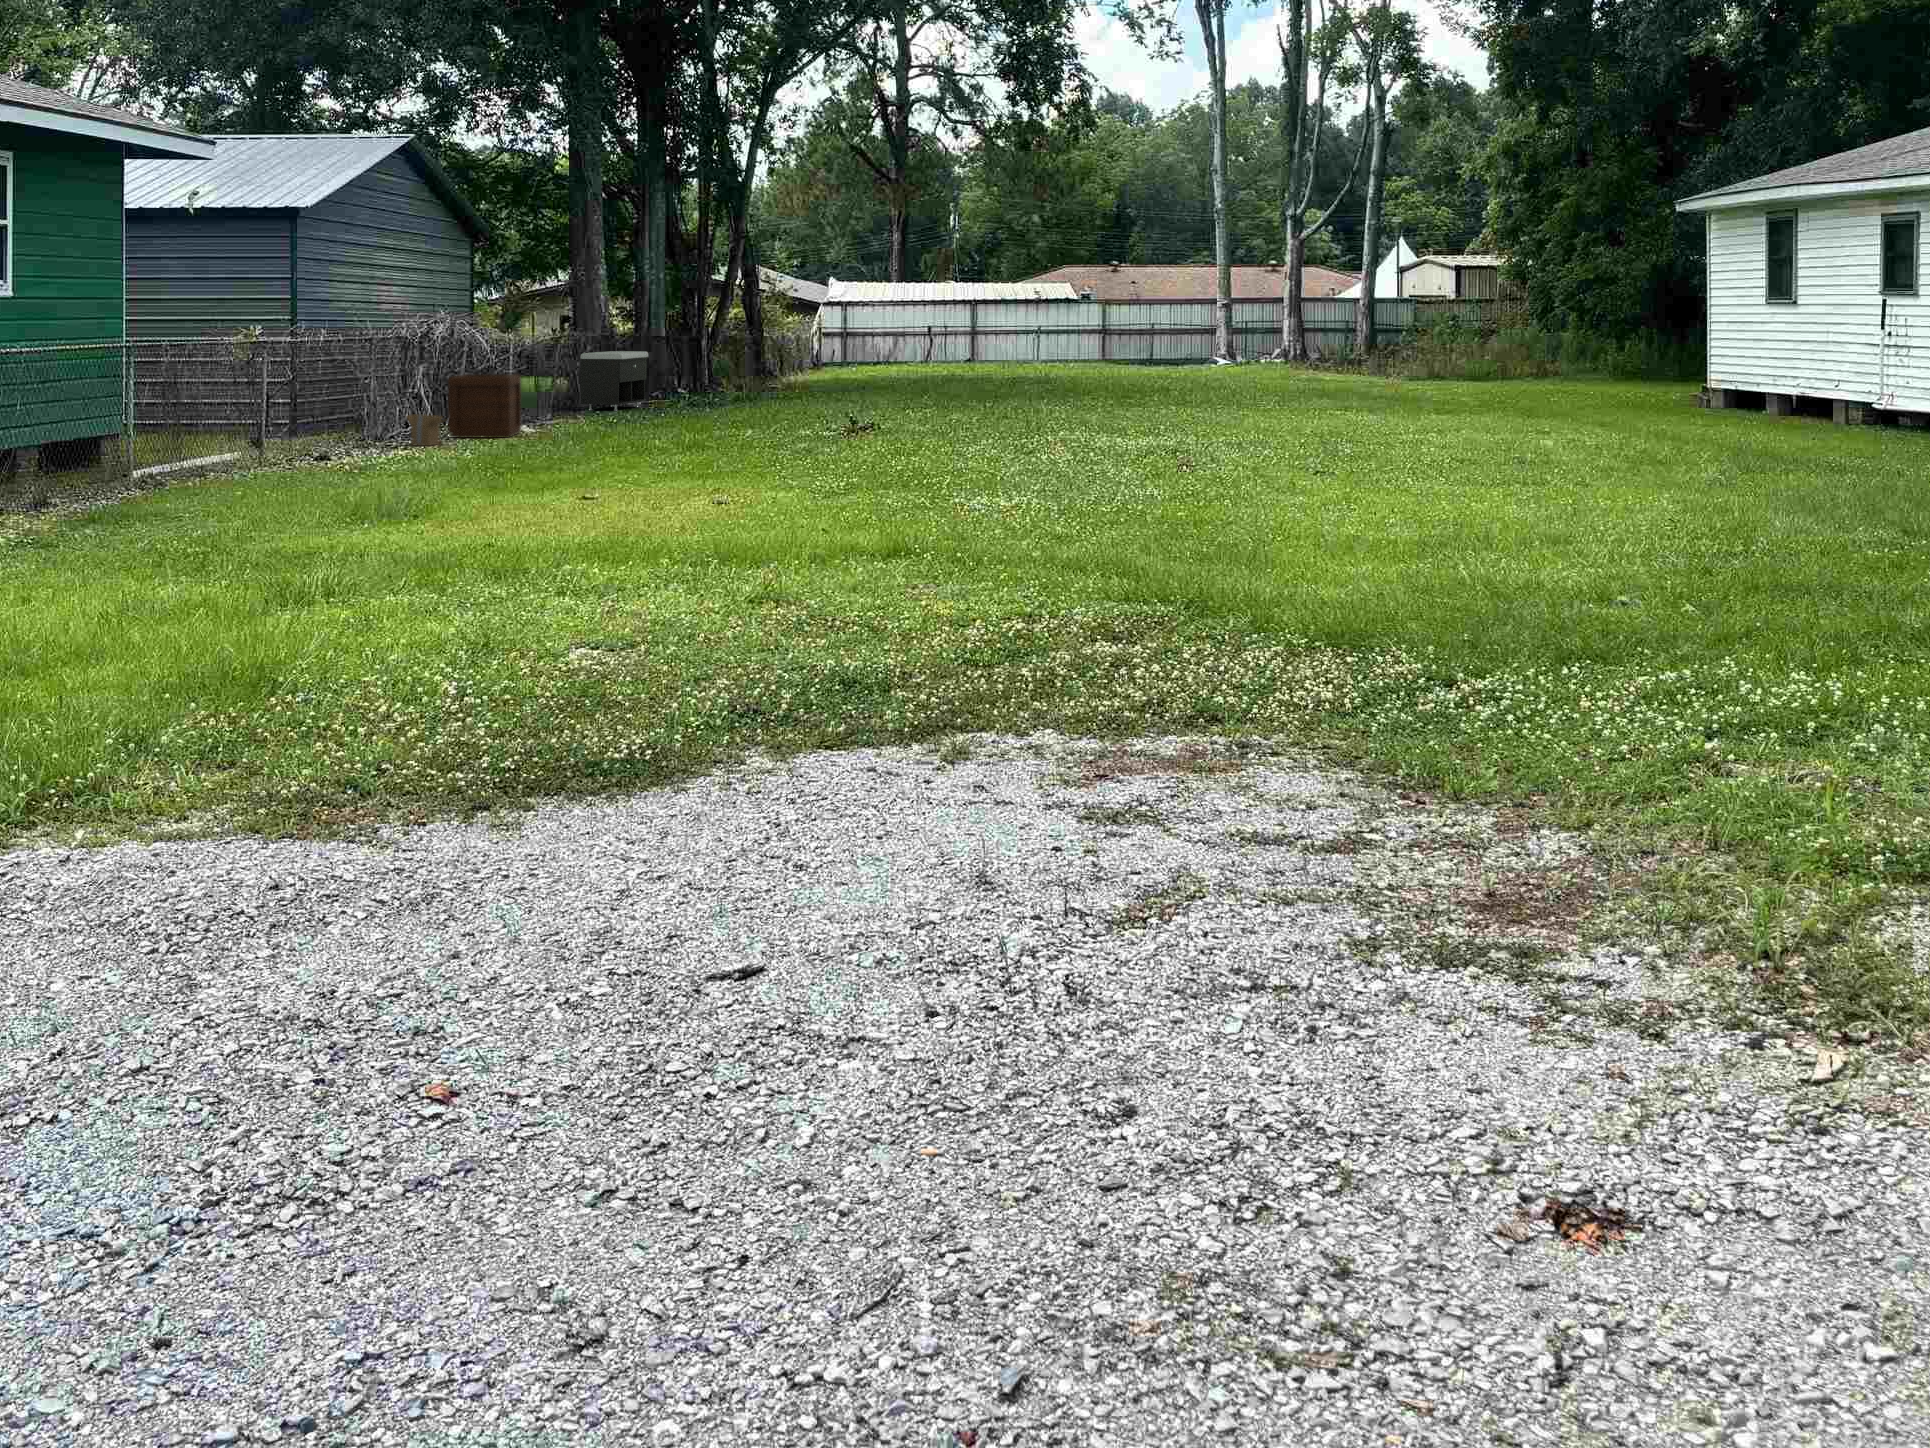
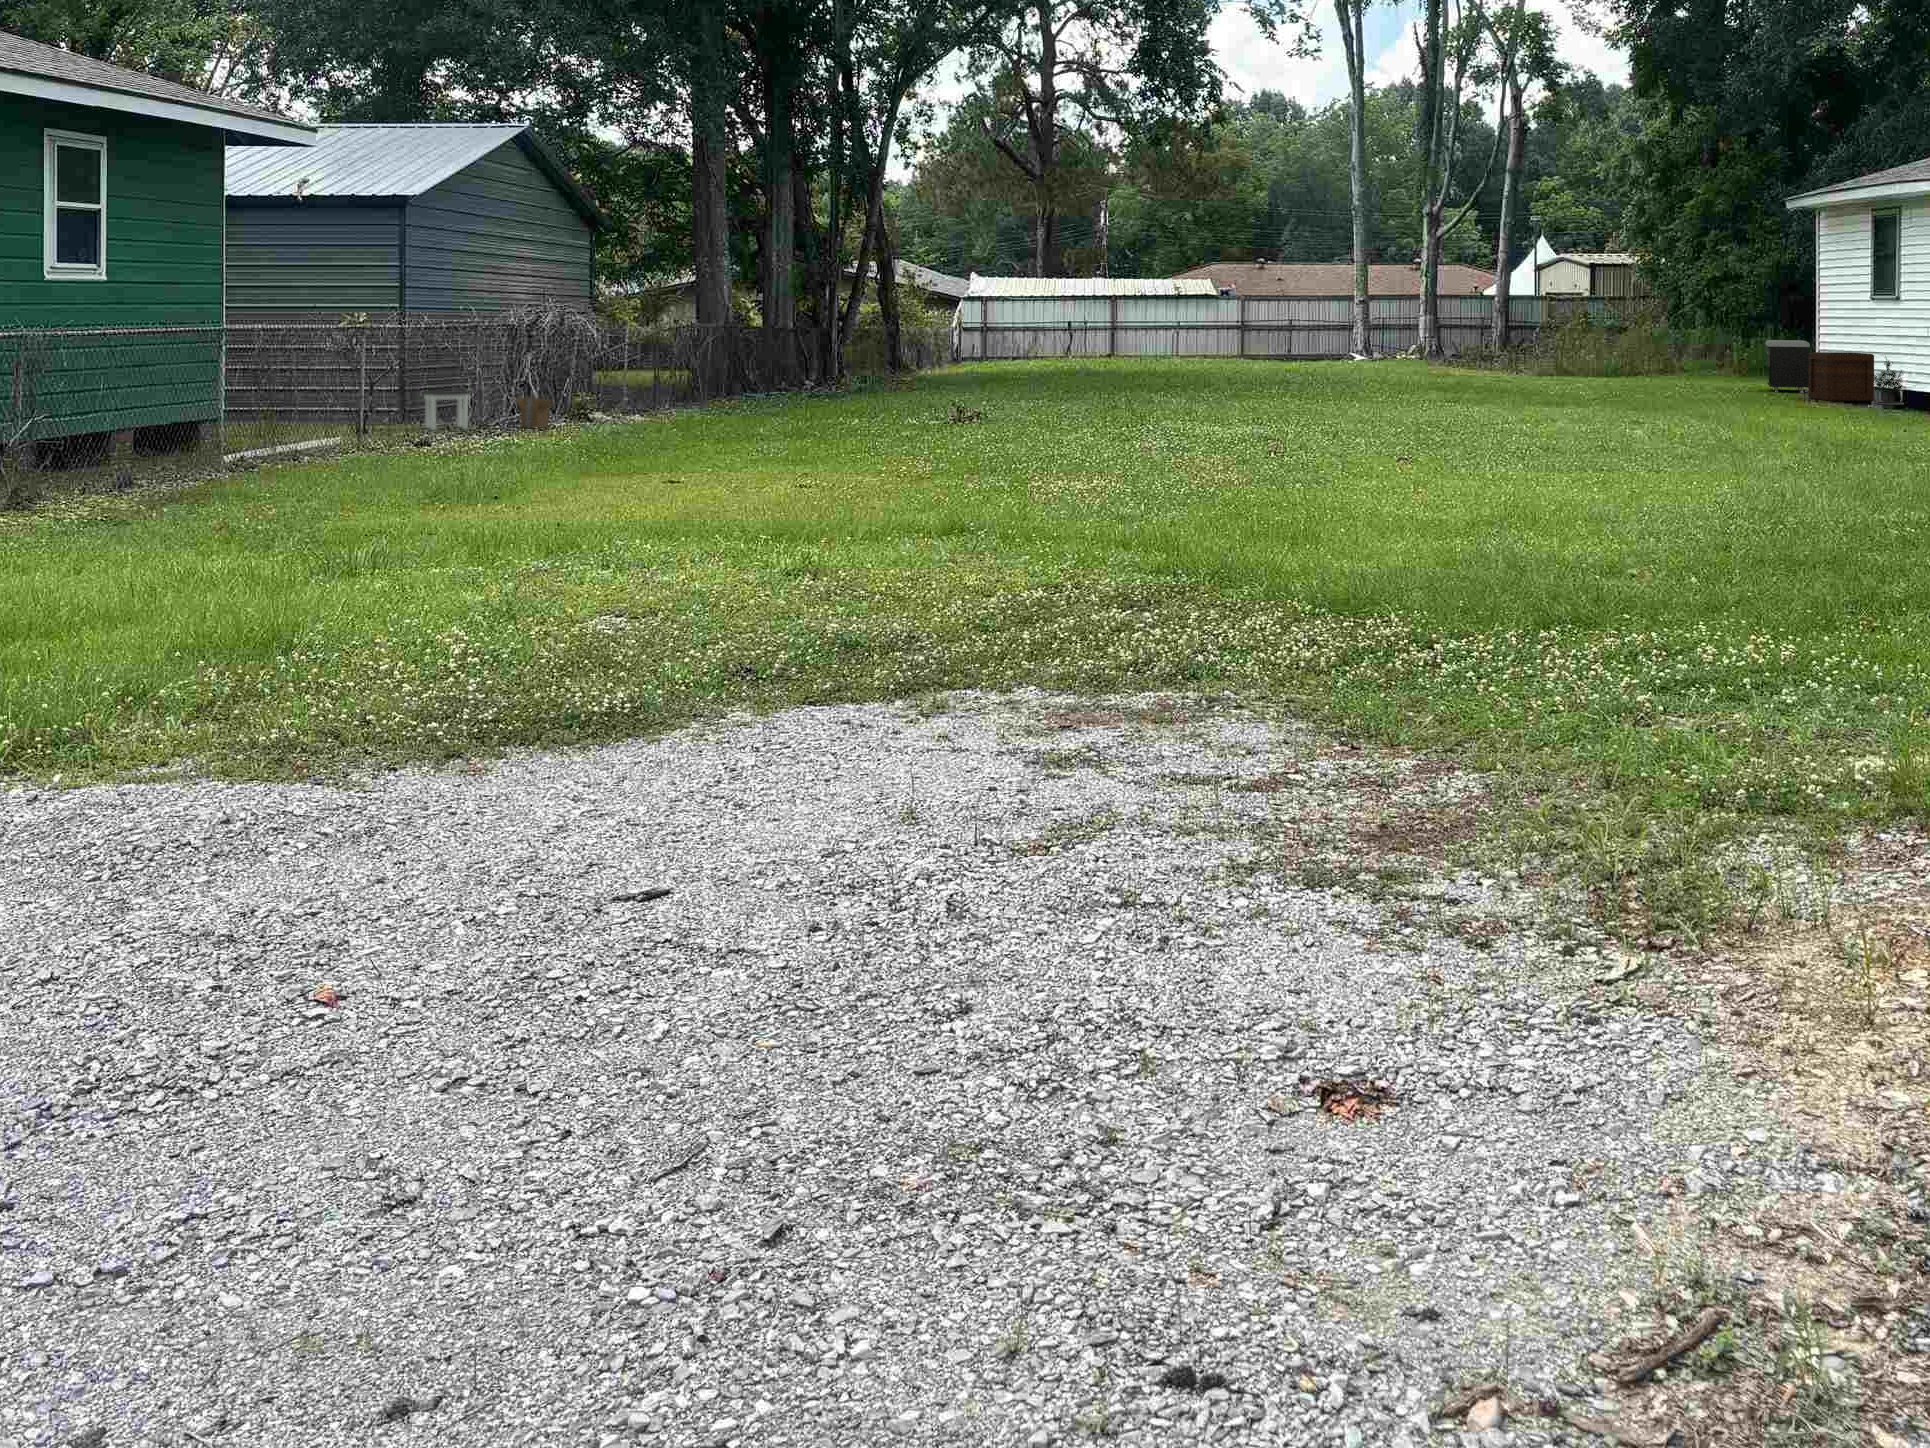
storage bench: present [580,351,649,411] -> present [1766,340,1810,393]
potted tree: none [1776,365,1815,416] -> present [1872,358,1904,405]
wooden crate: present [448,374,521,438] -> present [1808,352,1874,401]
round table: none [312,408,363,448] -> present [422,391,471,430]

